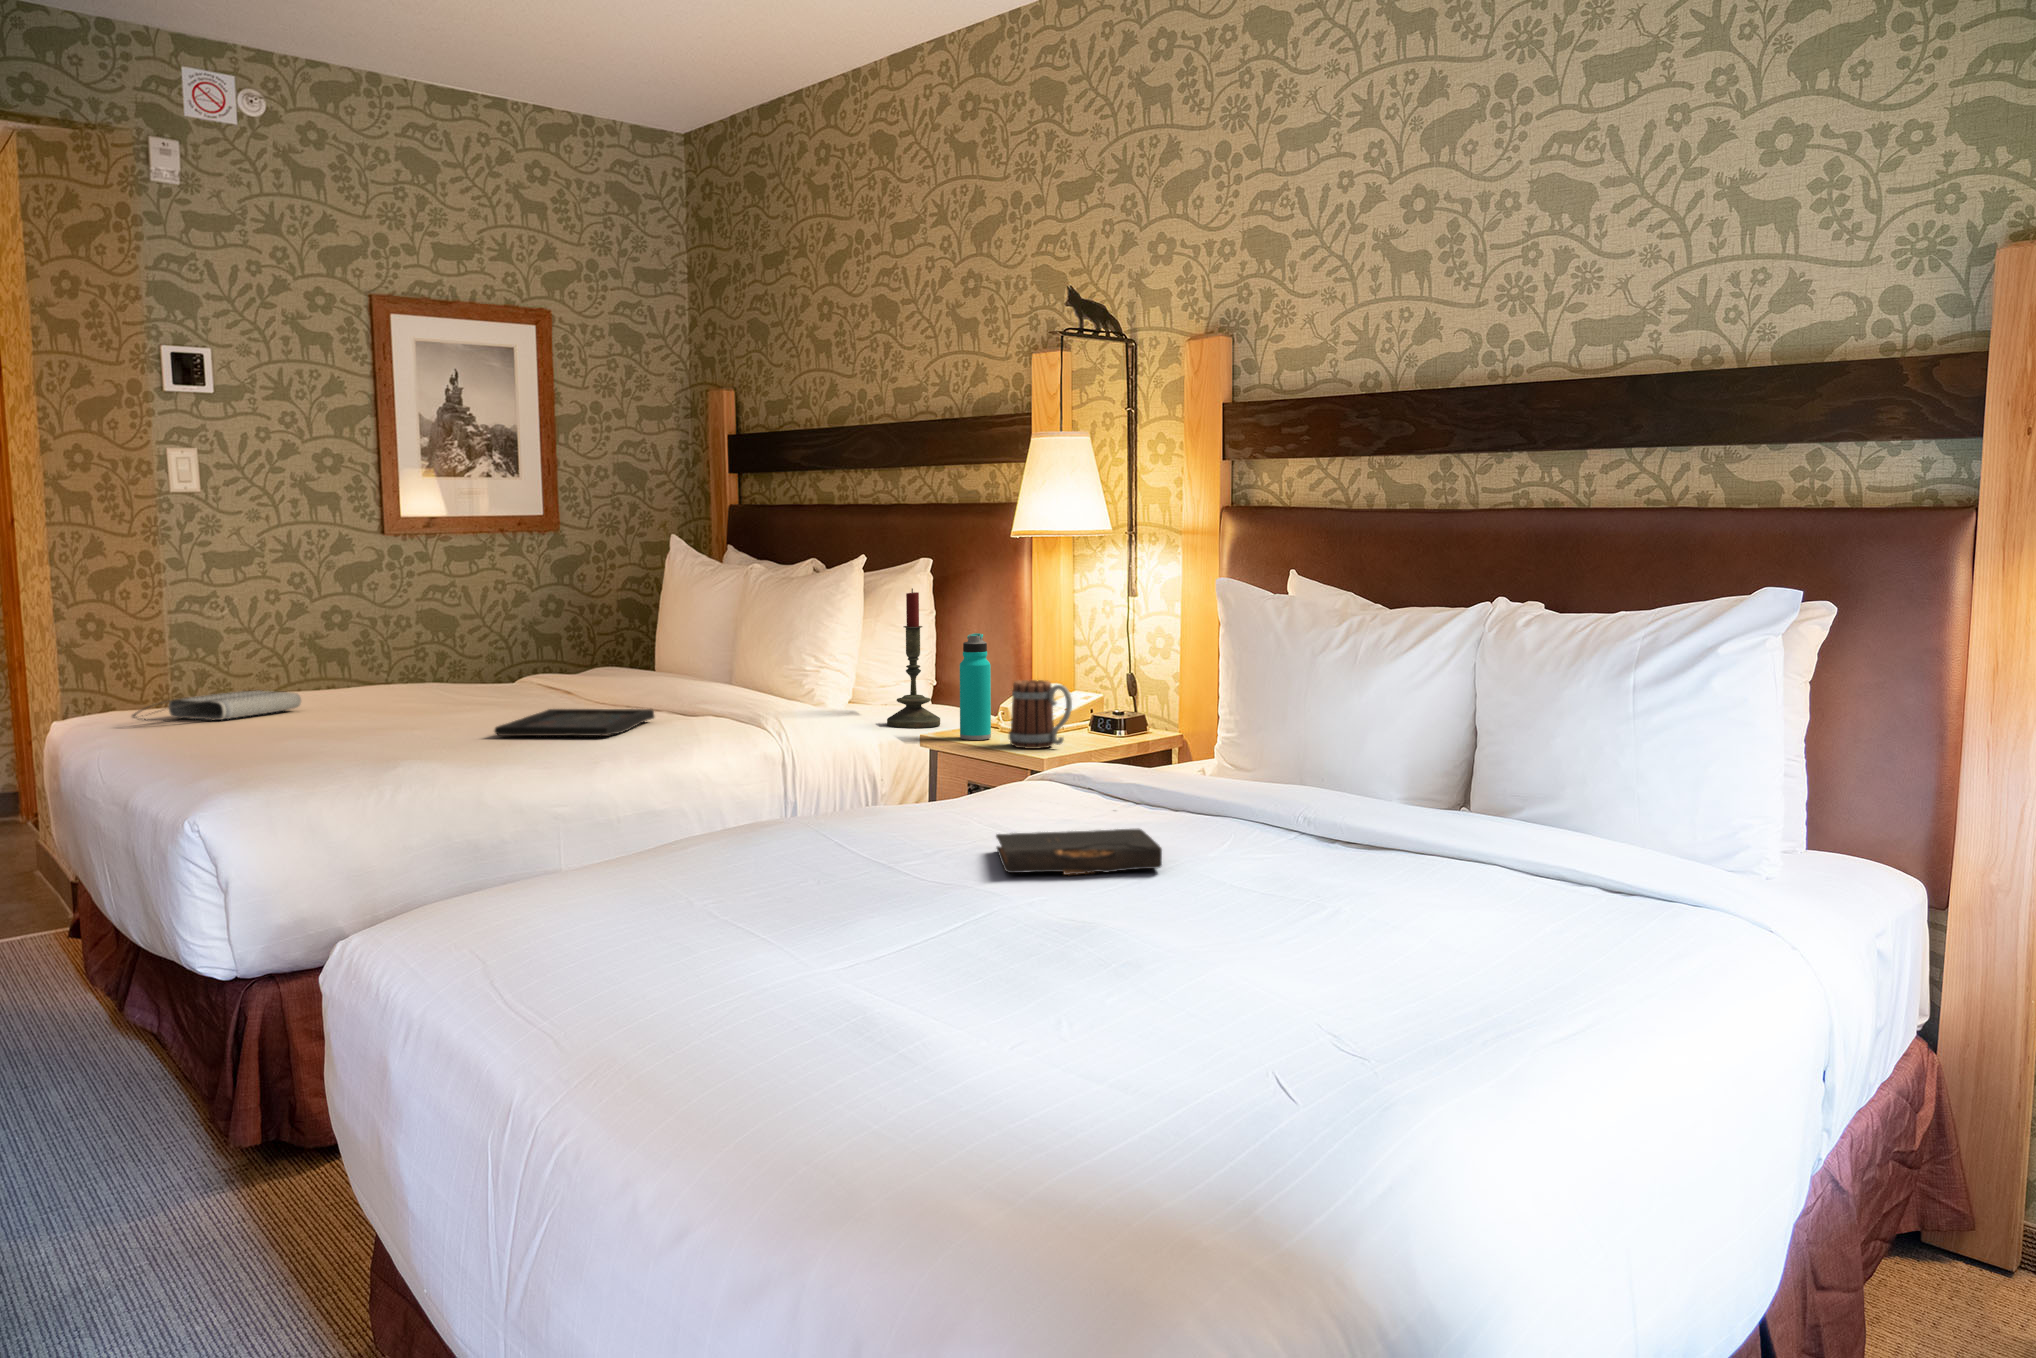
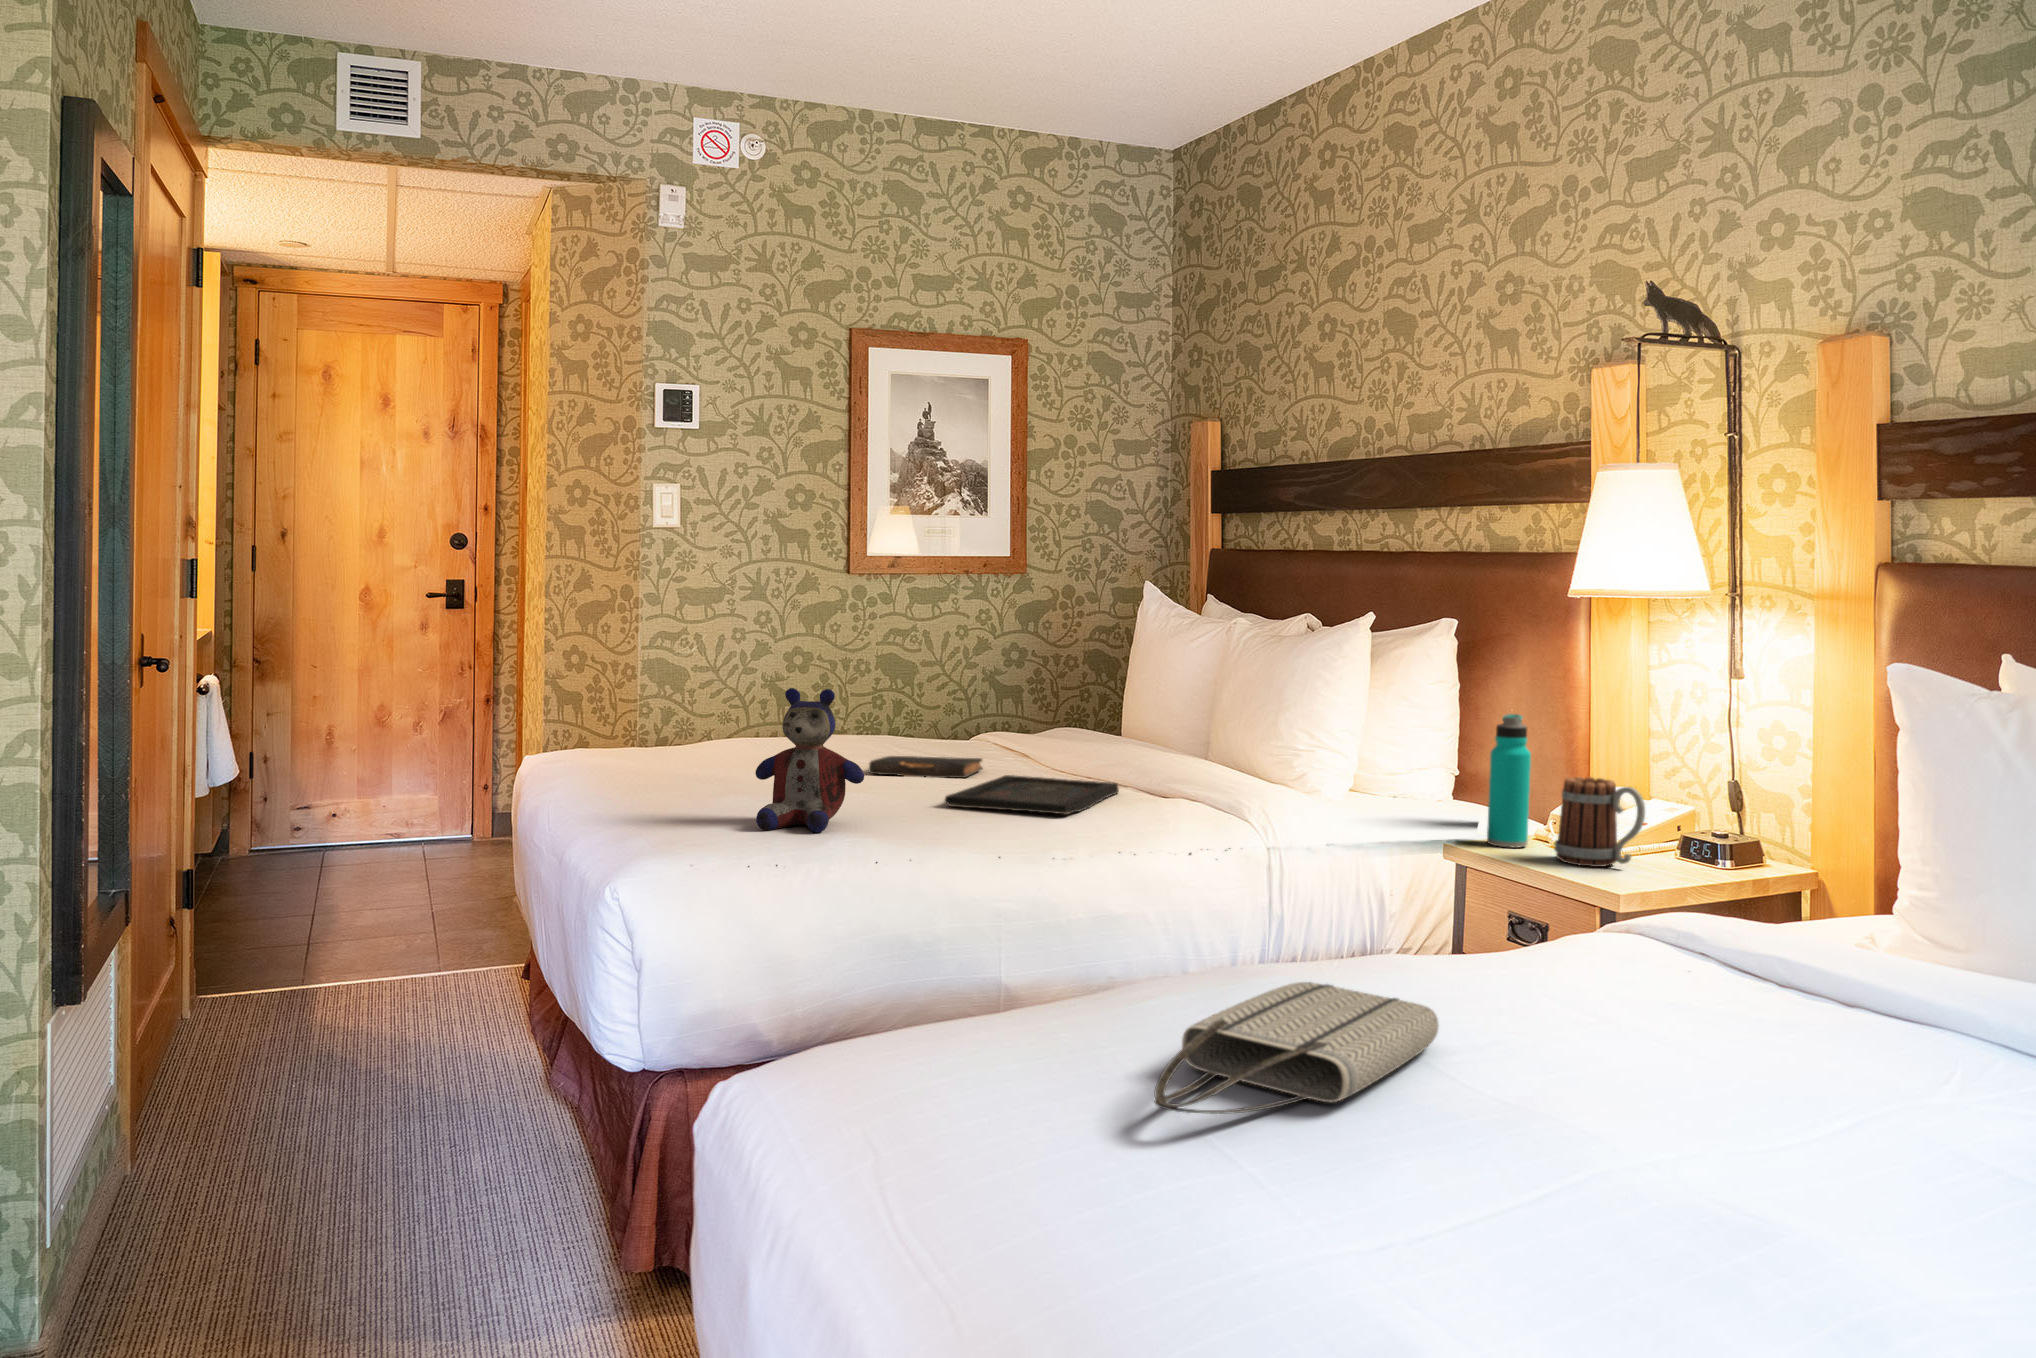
candle: present [887,589,940,728] -> none [1390,654,1457,824]
stuffed bear: none [310,634,418,763] -> present [755,688,864,833]
tote bag: present [132,690,301,721] -> present [1154,982,1439,1114]
book: present [996,829,1162,875] -> present [869,756,983,778]

